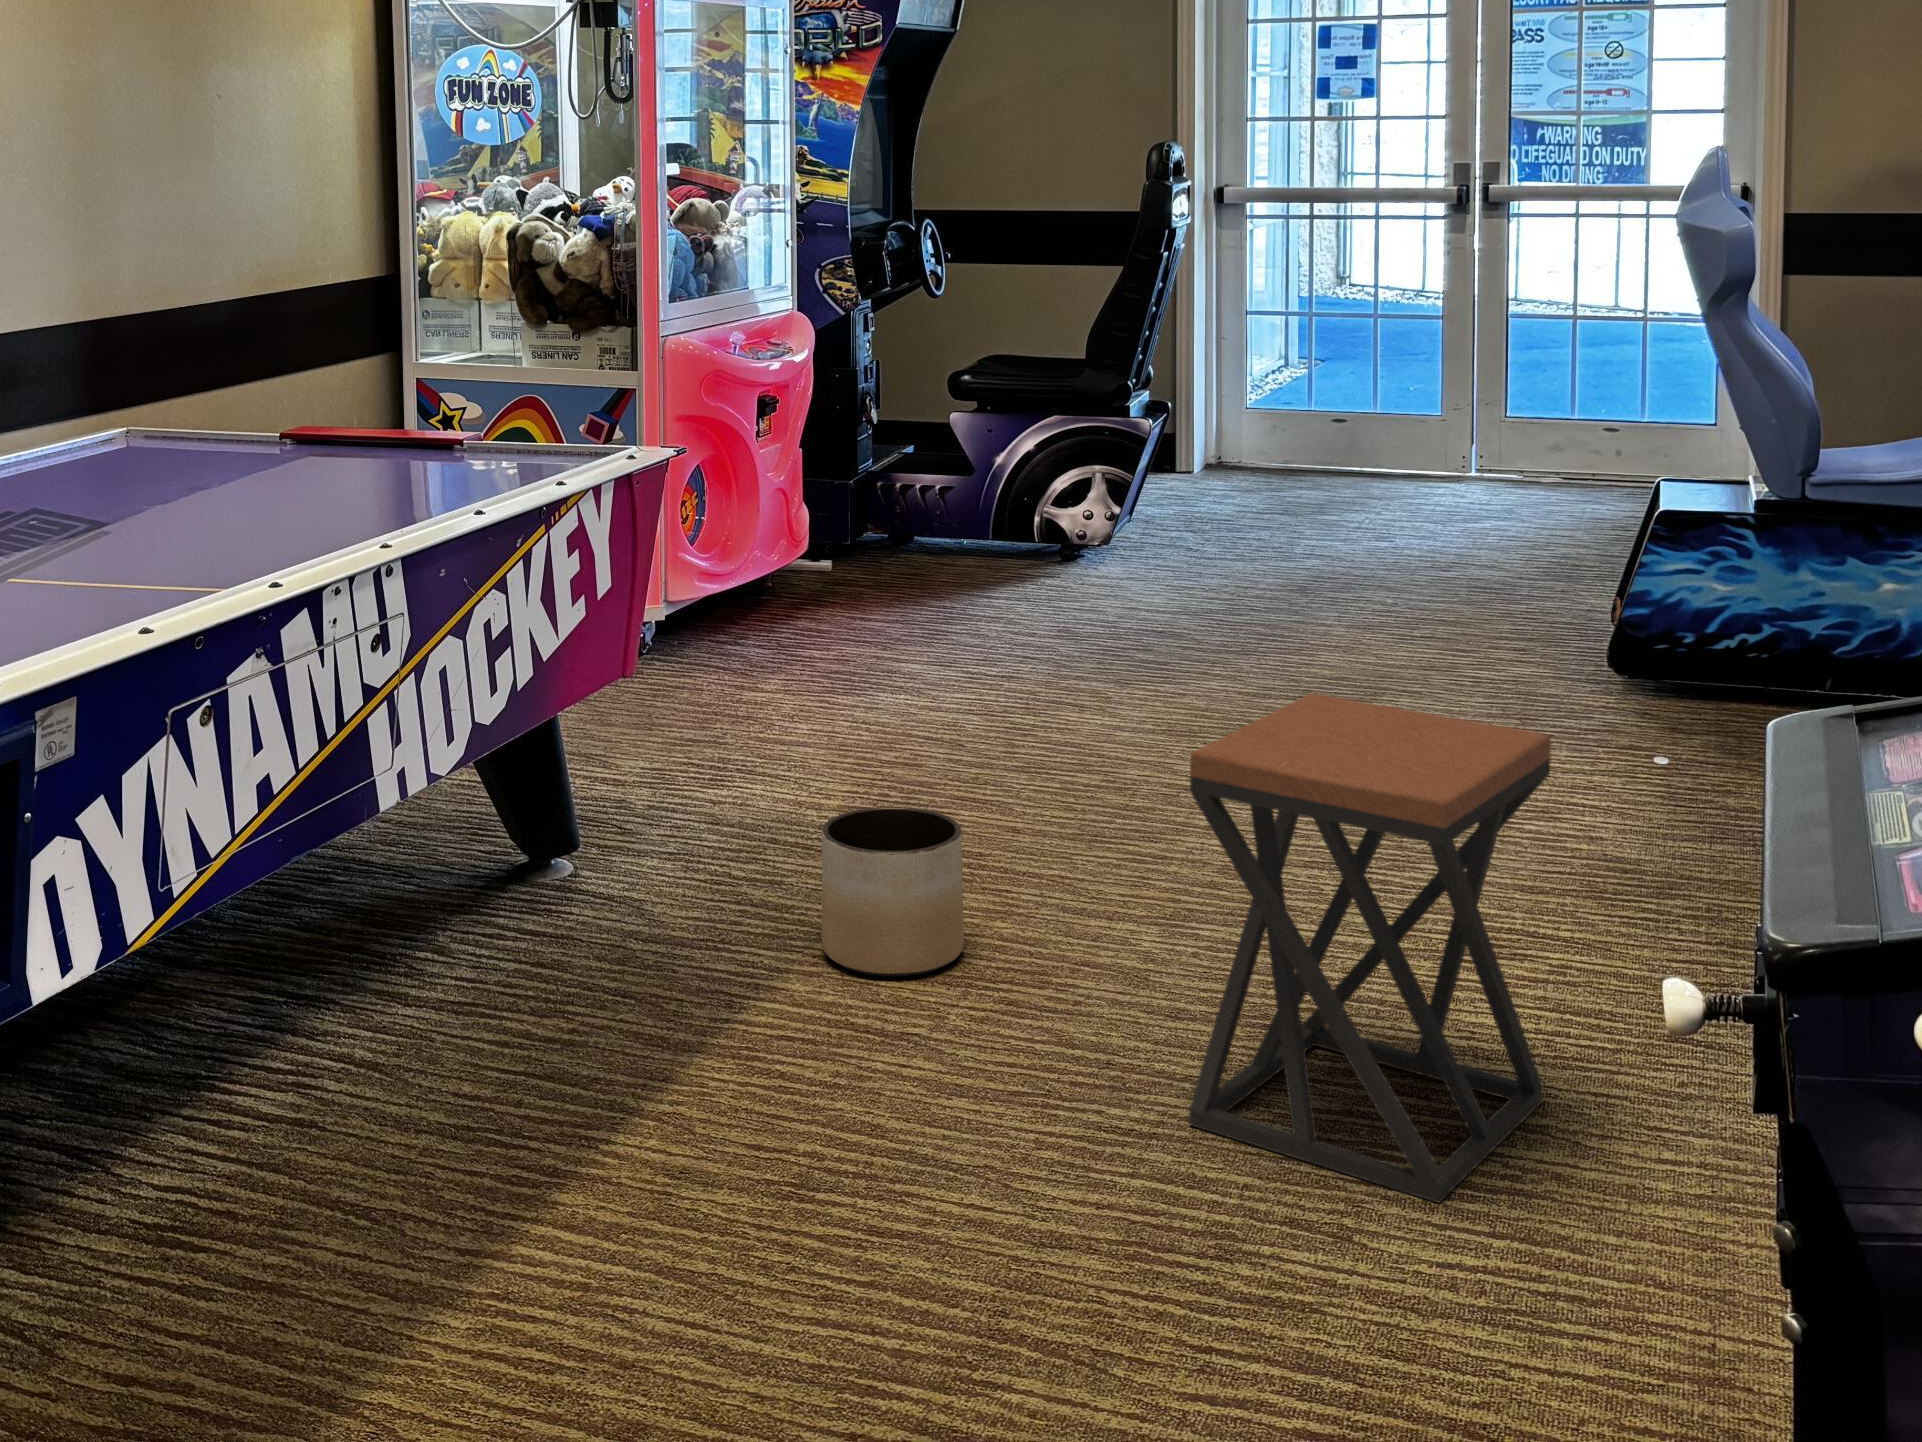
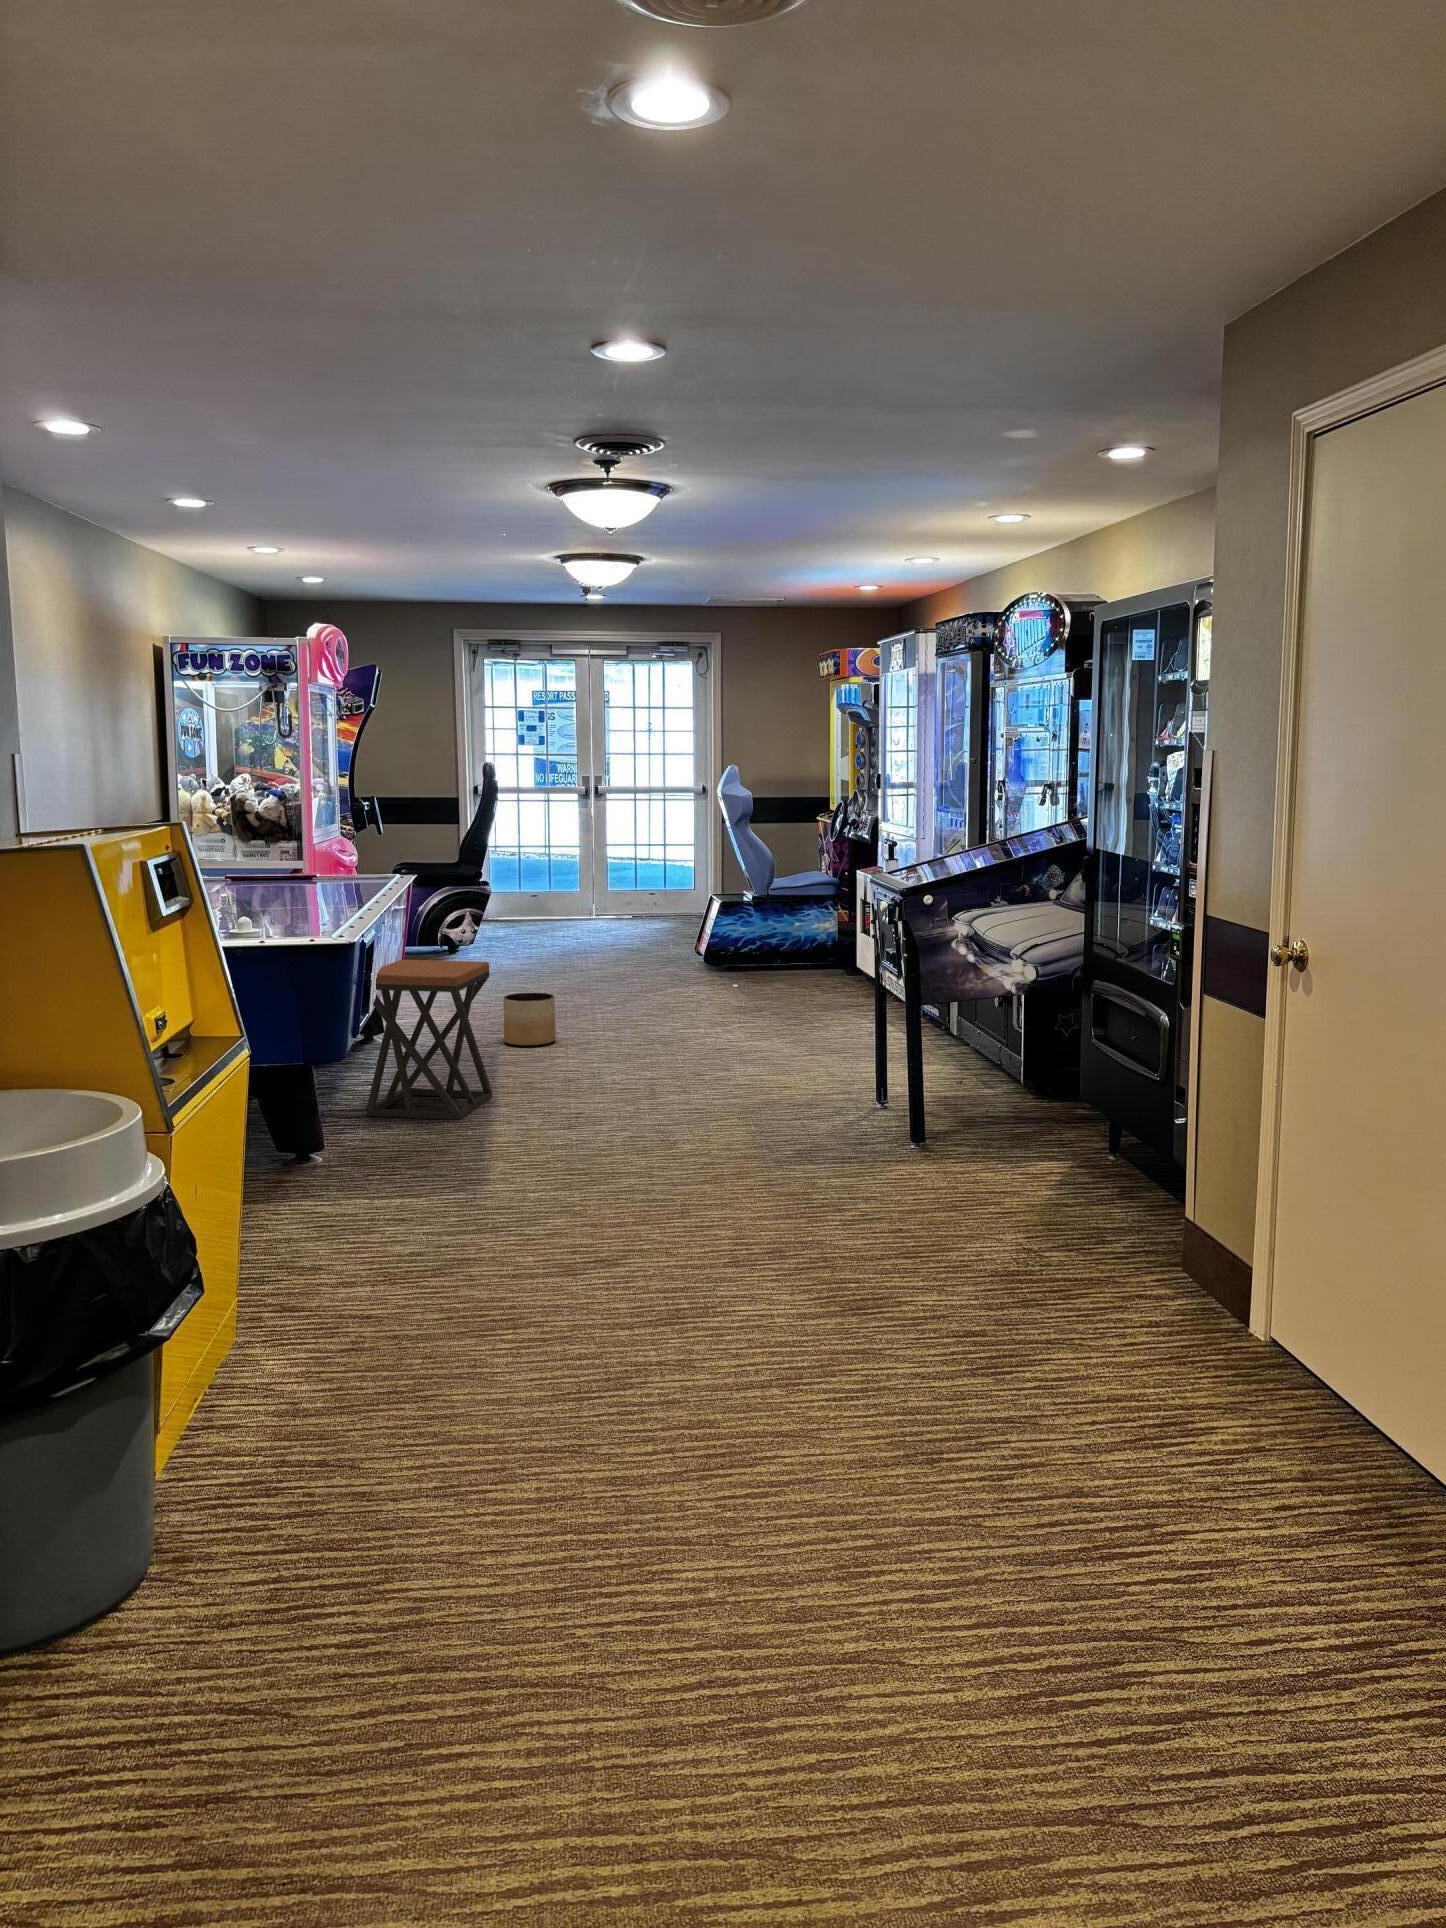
stool: present [1189,693,1551,1203] -> present [366,960,492,1120]

